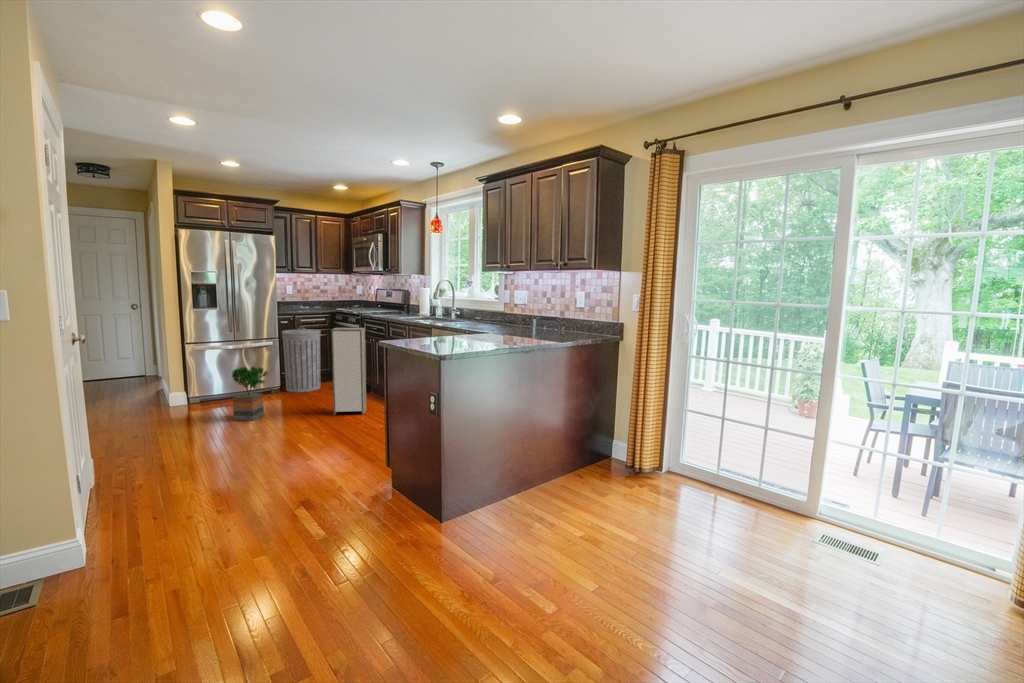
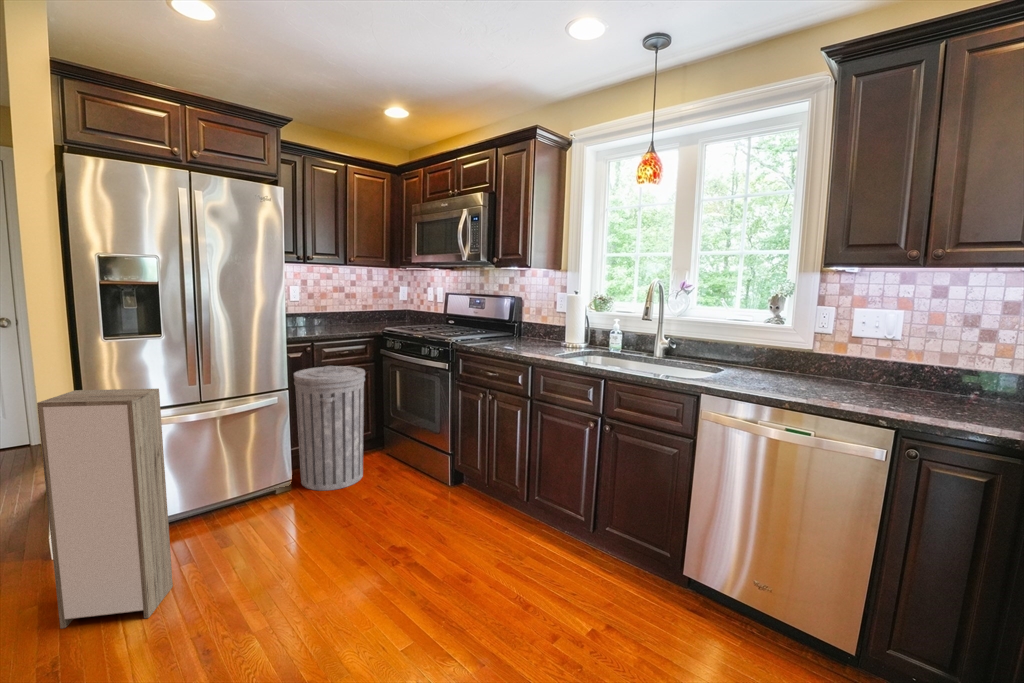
storage cabinet: present [331,328,366,415] -> present [37,389,173,628]
potted tree: present [232,366,268,421] -> none [197,482,293,626]

